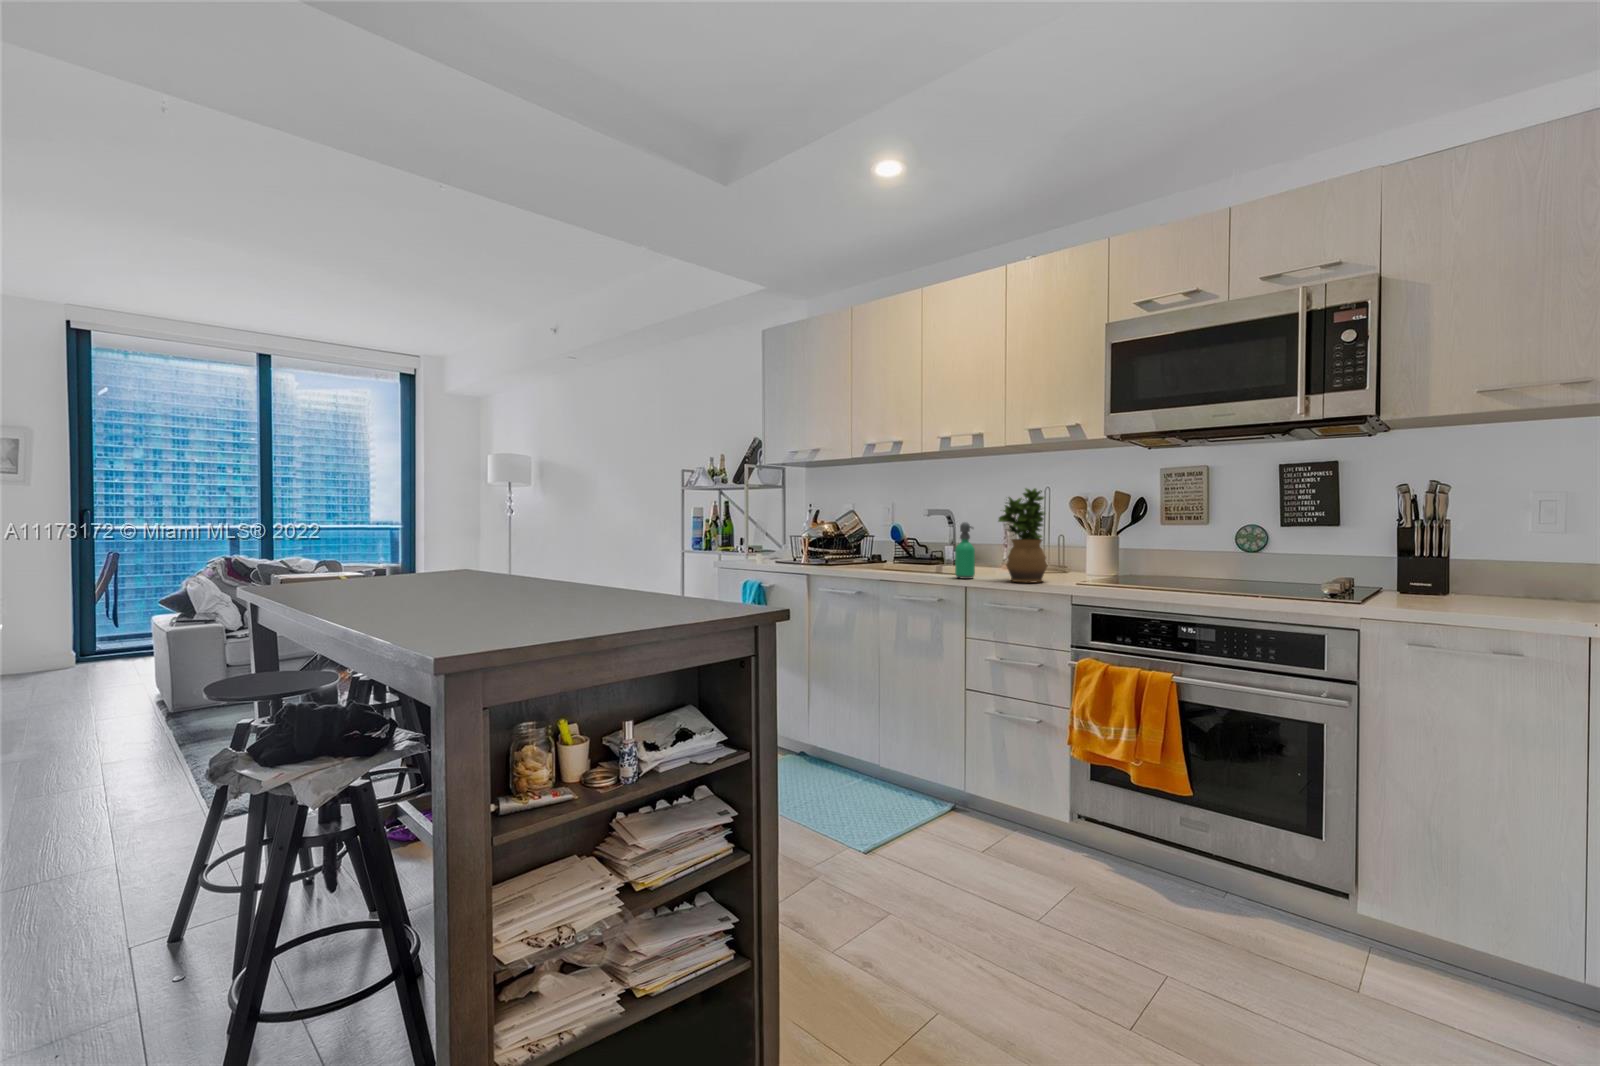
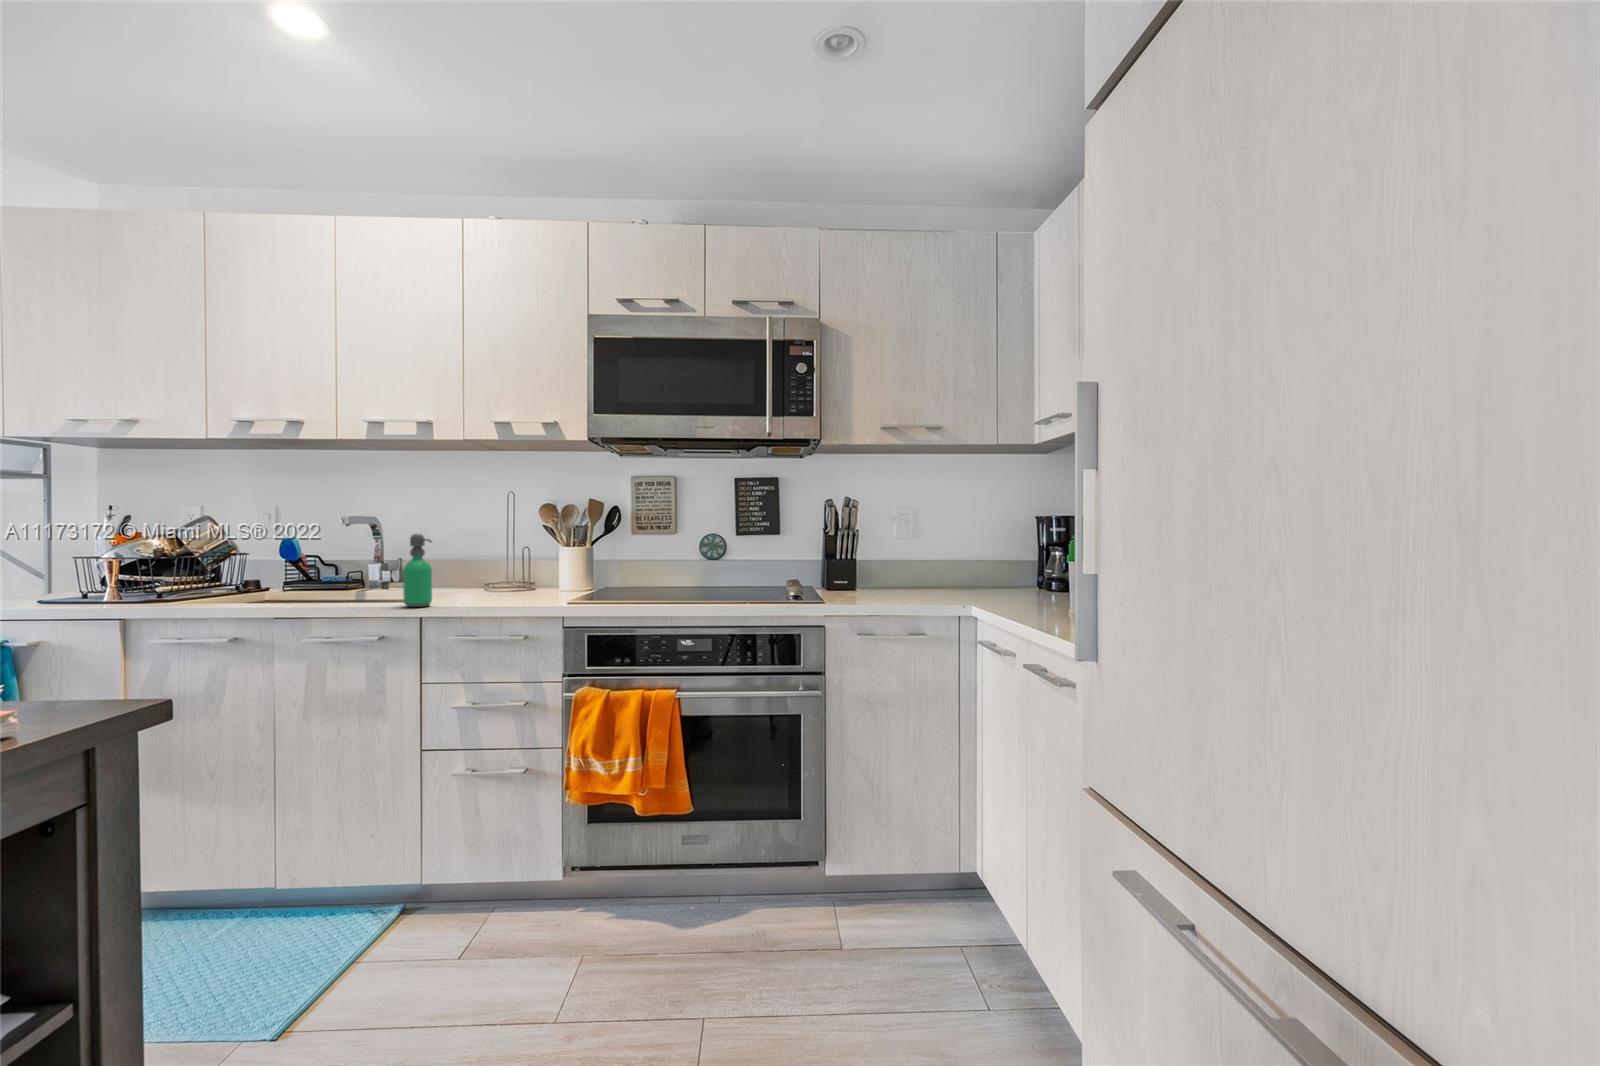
potted plant: present [998,488,1047,582] -> none [465,492,530,606]

